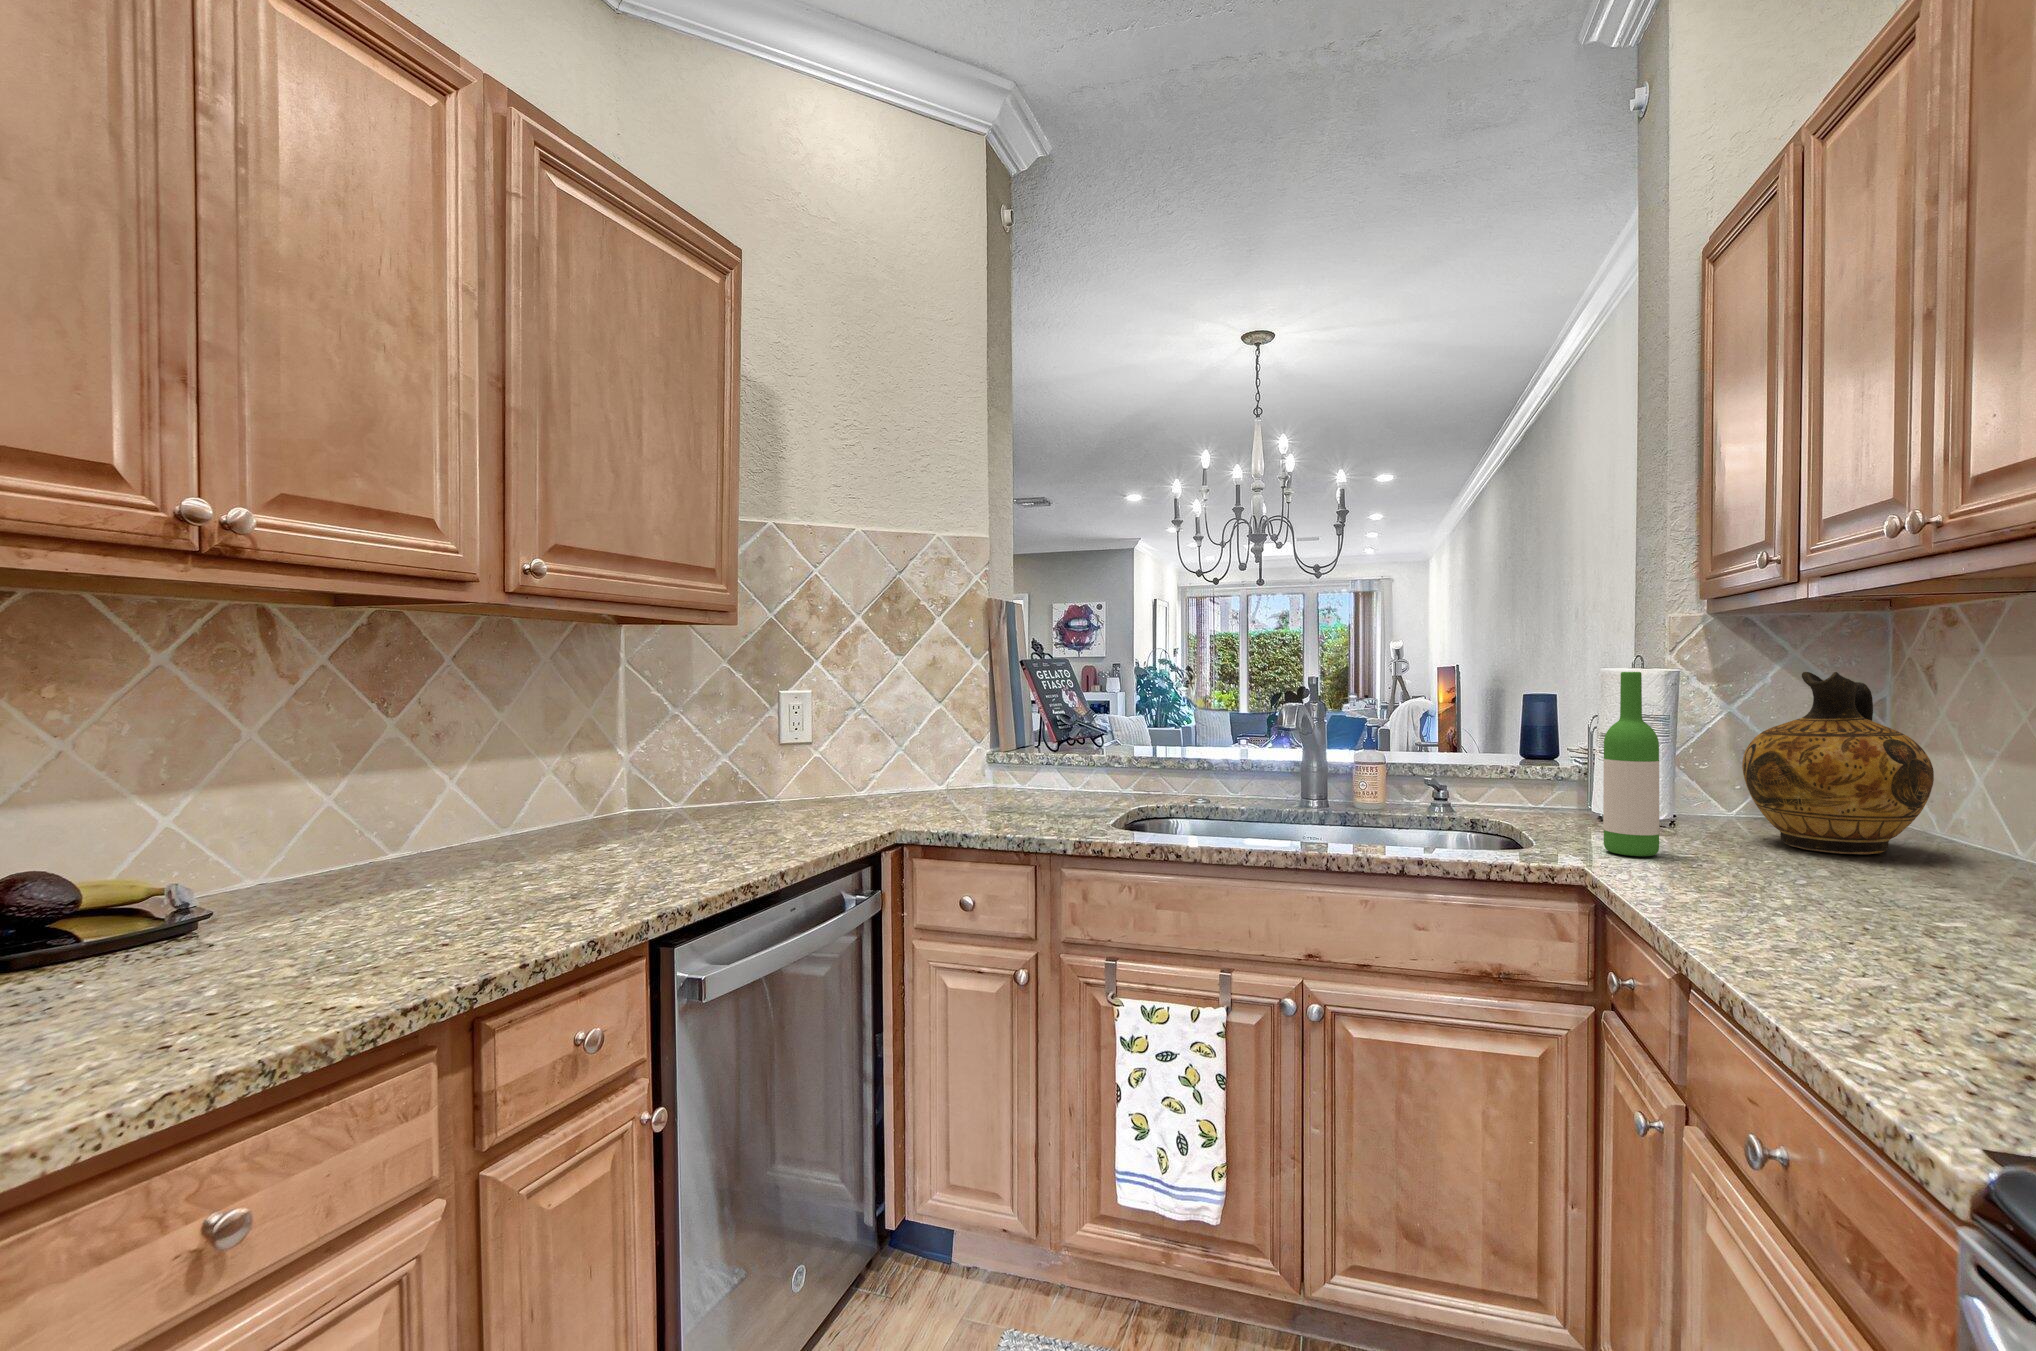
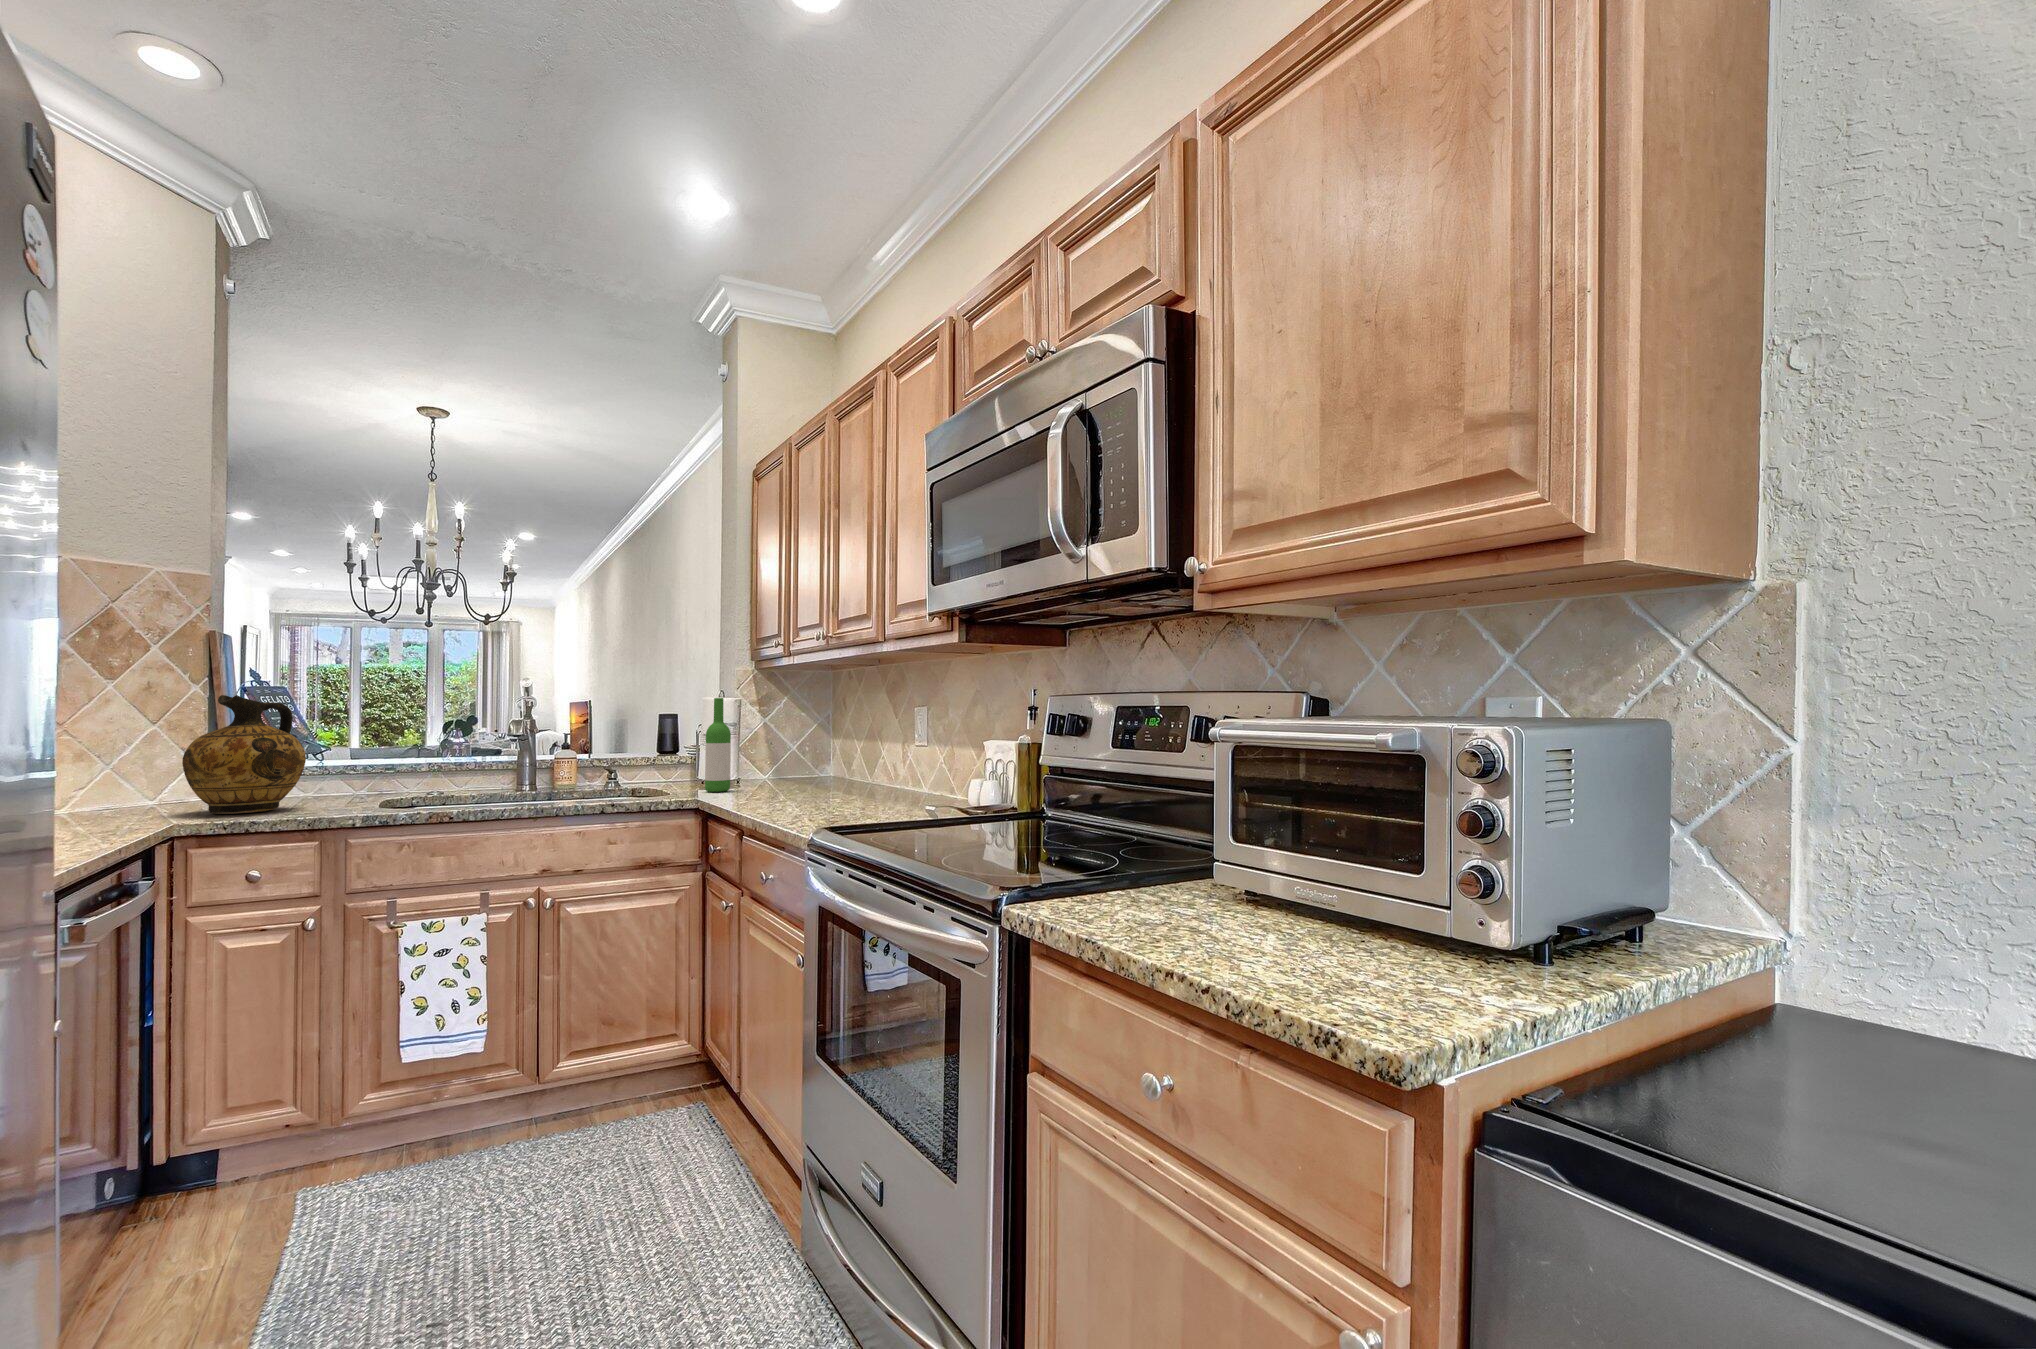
ceramic jug: present [1742,672,1934,854] -> present [182,695,306,814]

